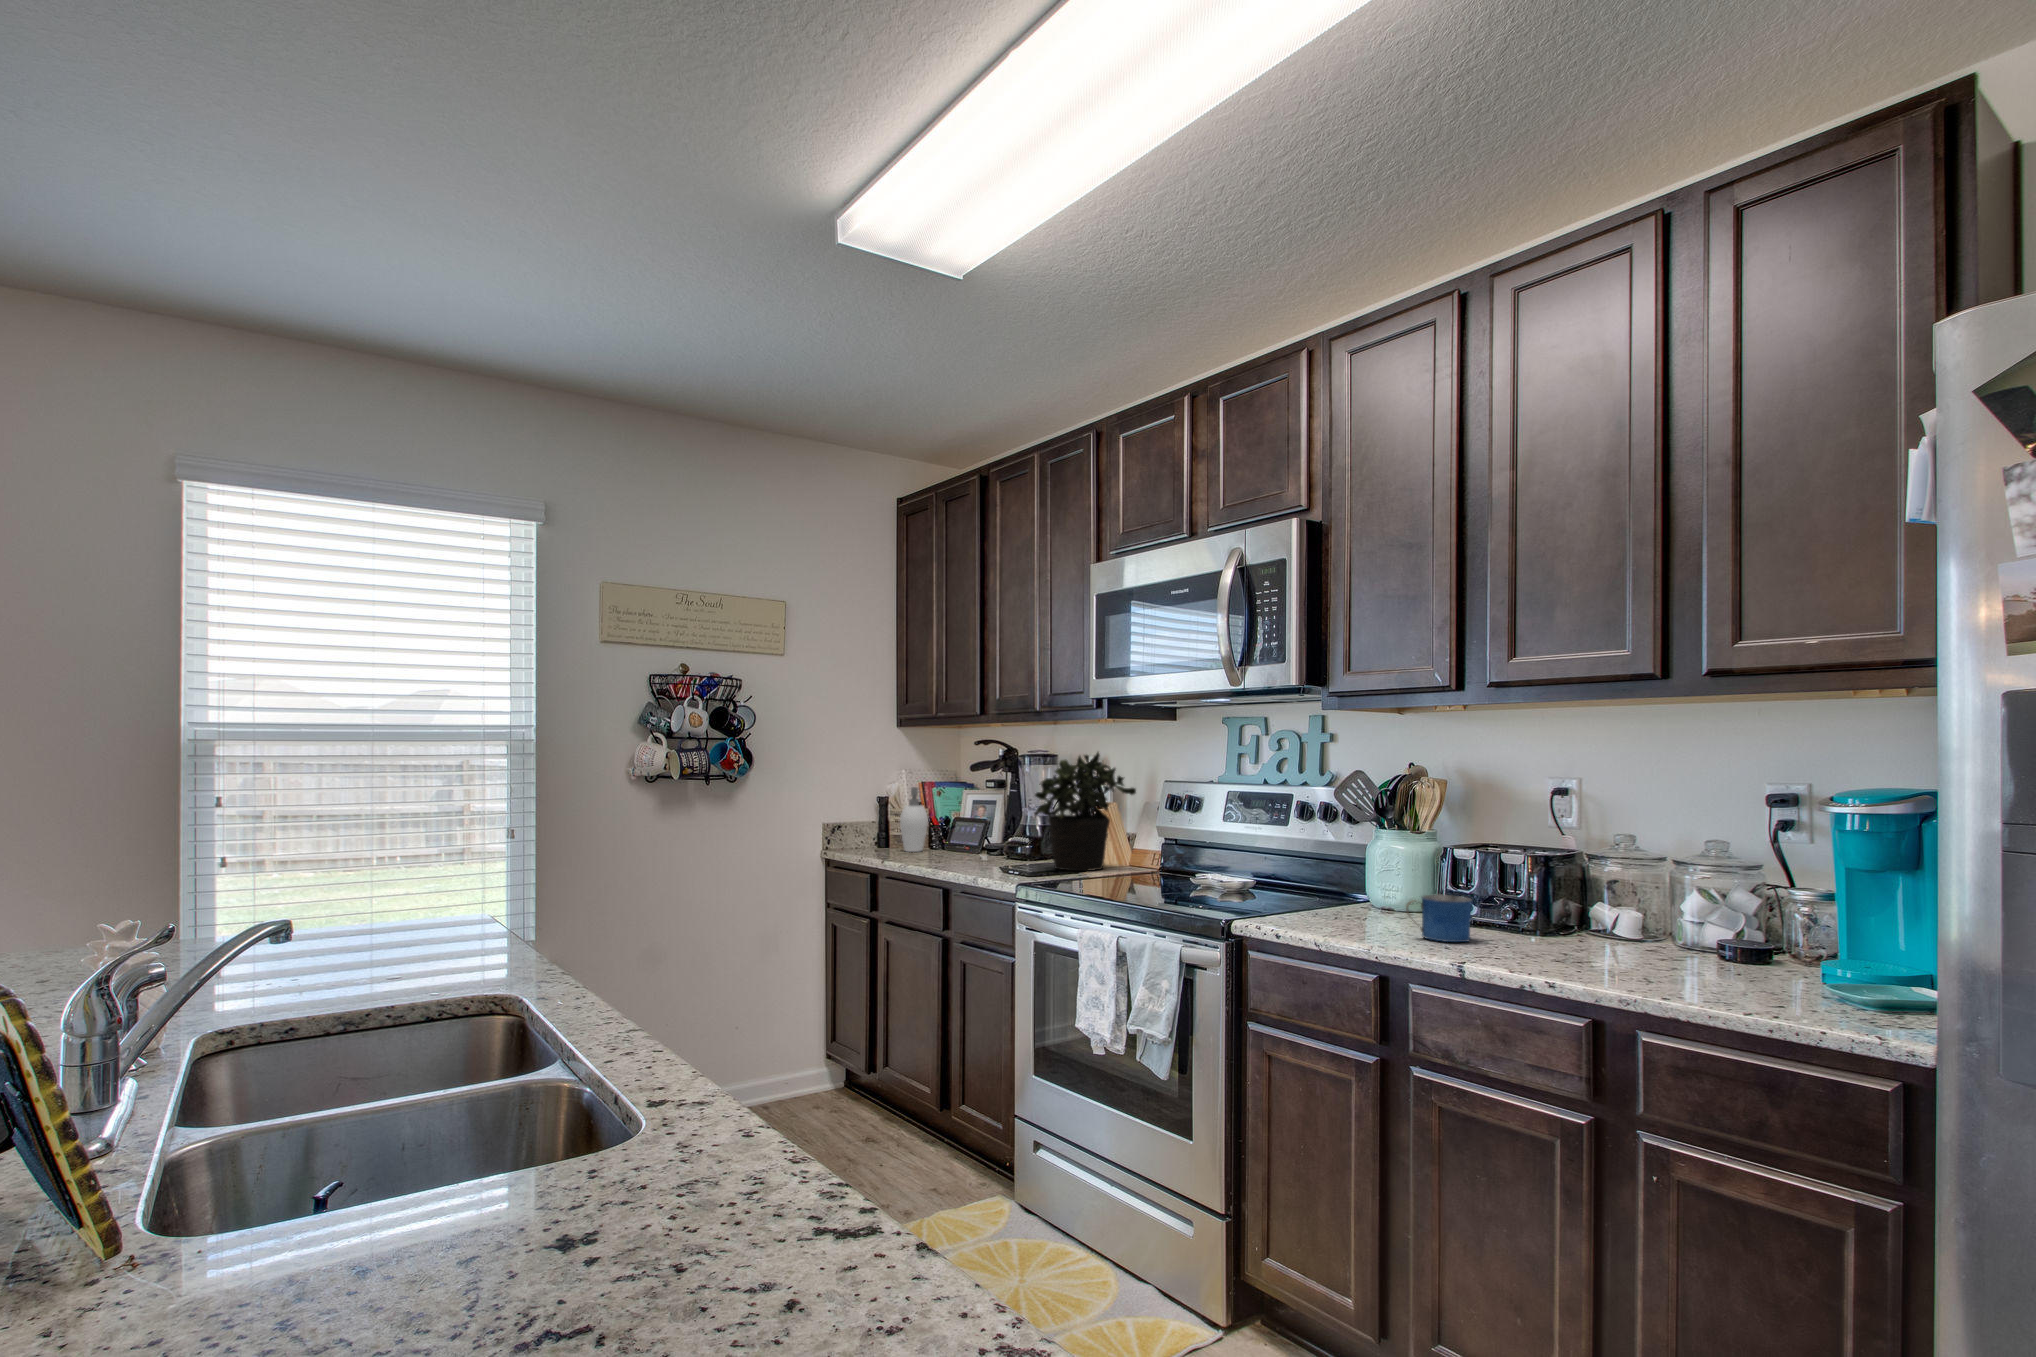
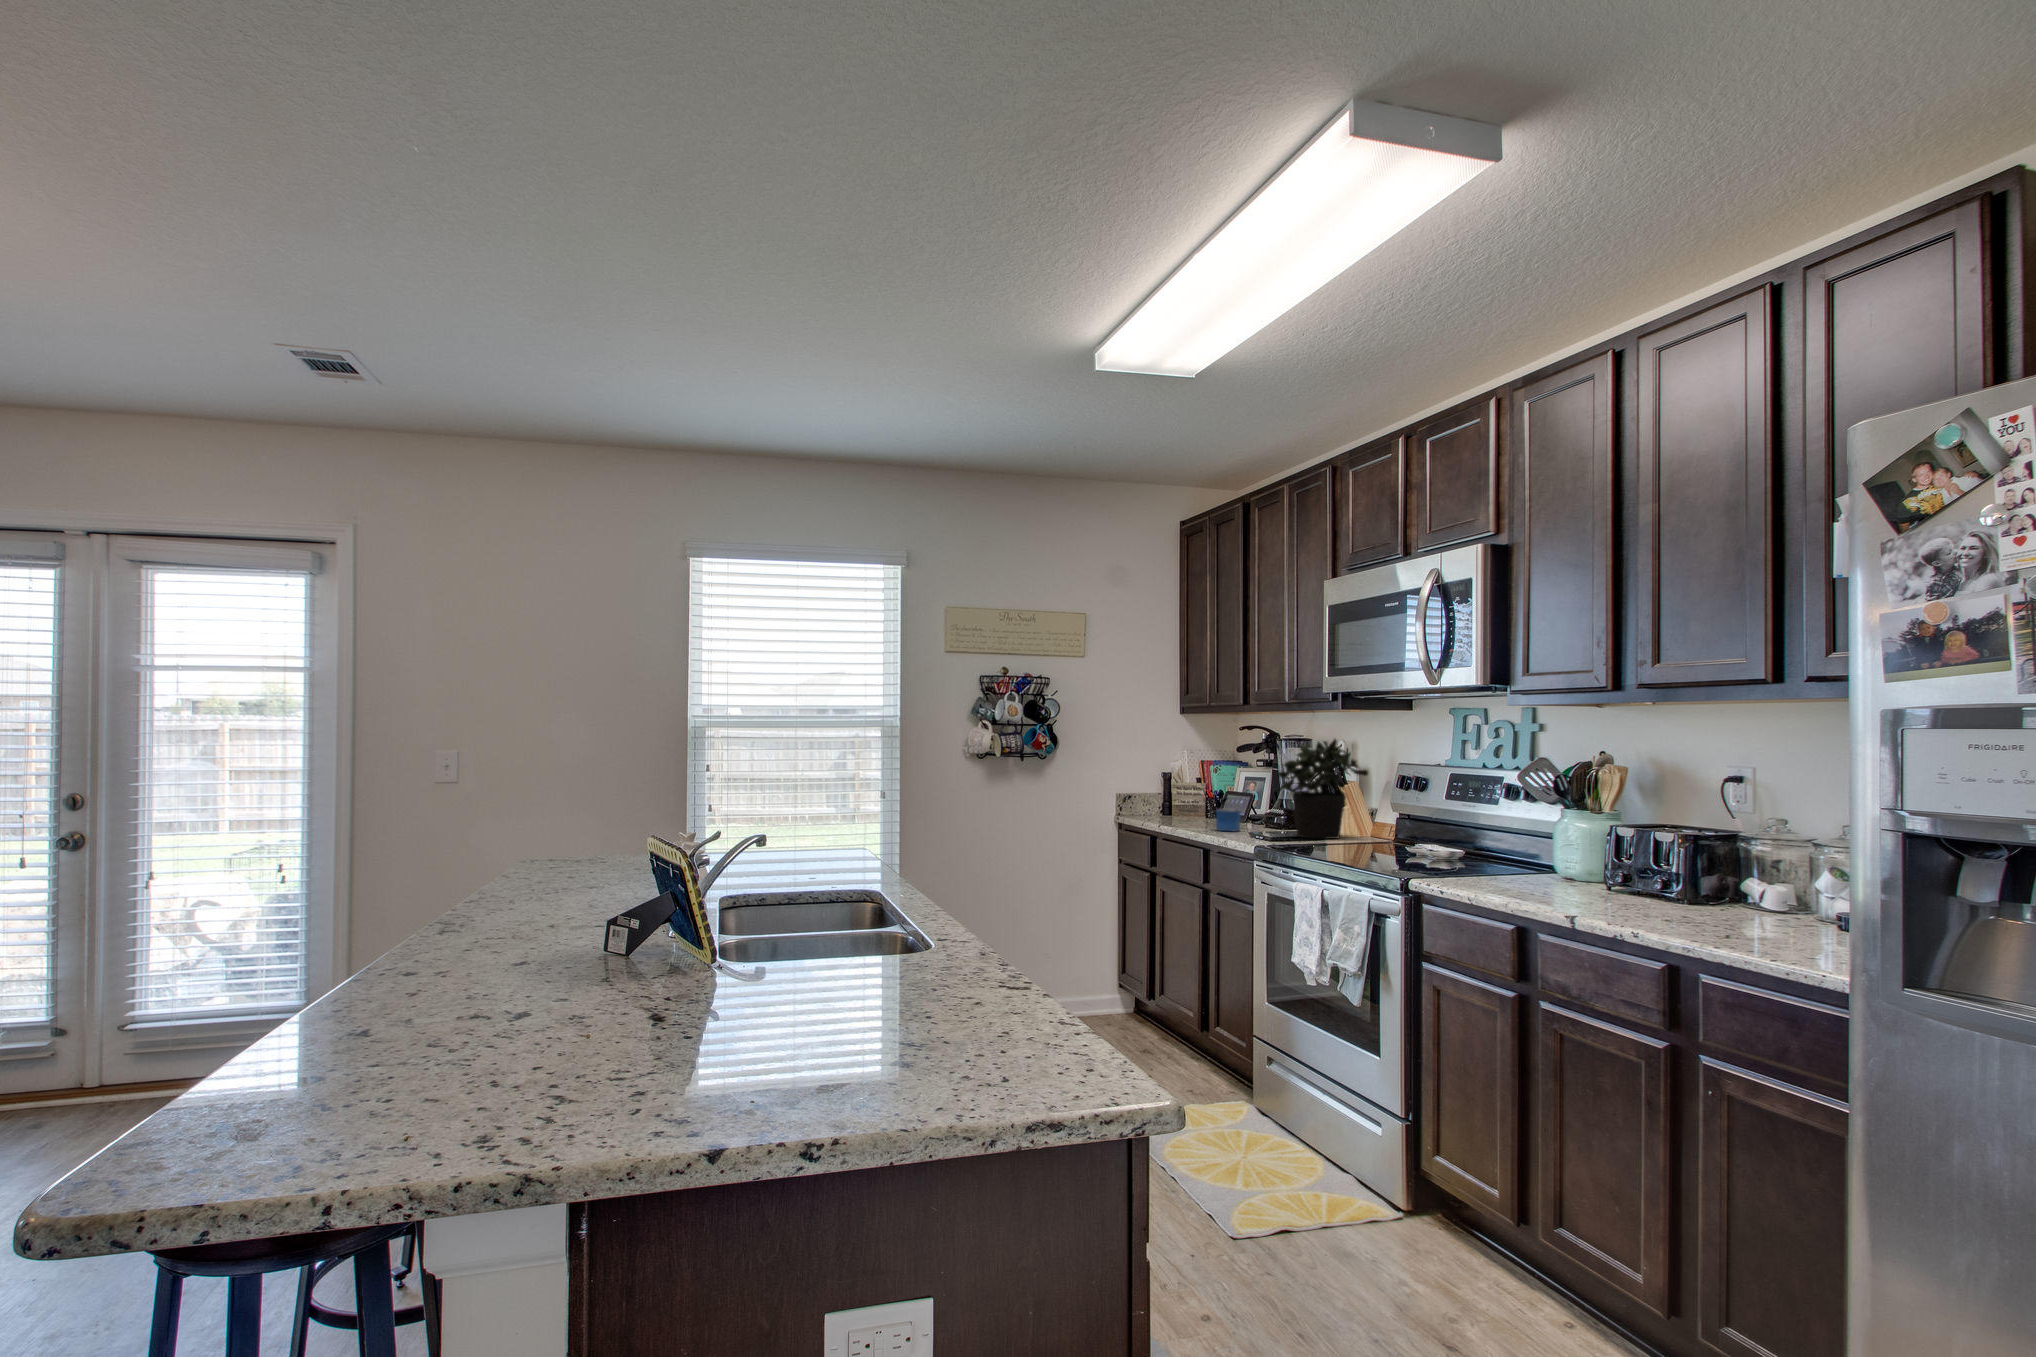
soap dispenser: present [900,787,928,852] -> none [1178,766,1201,820]
mug: present [1406,894,1472,942] -> present [1216,809,1241,832]

